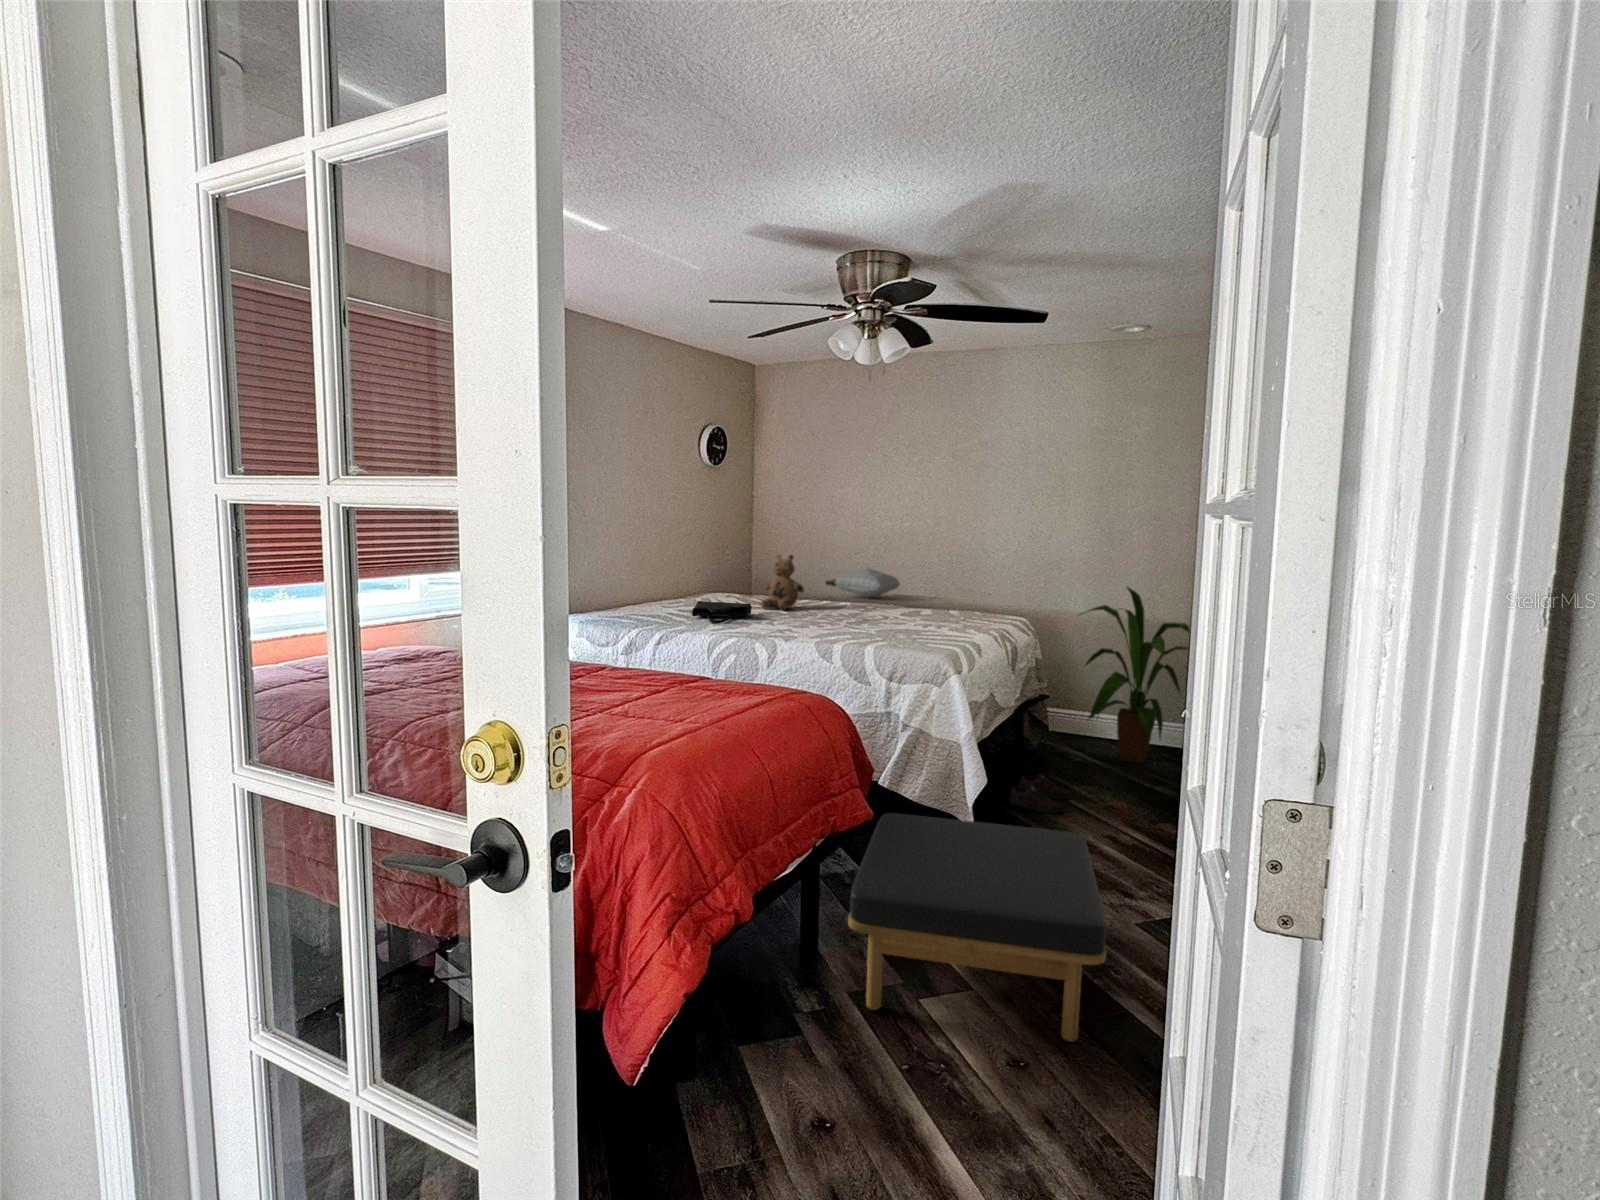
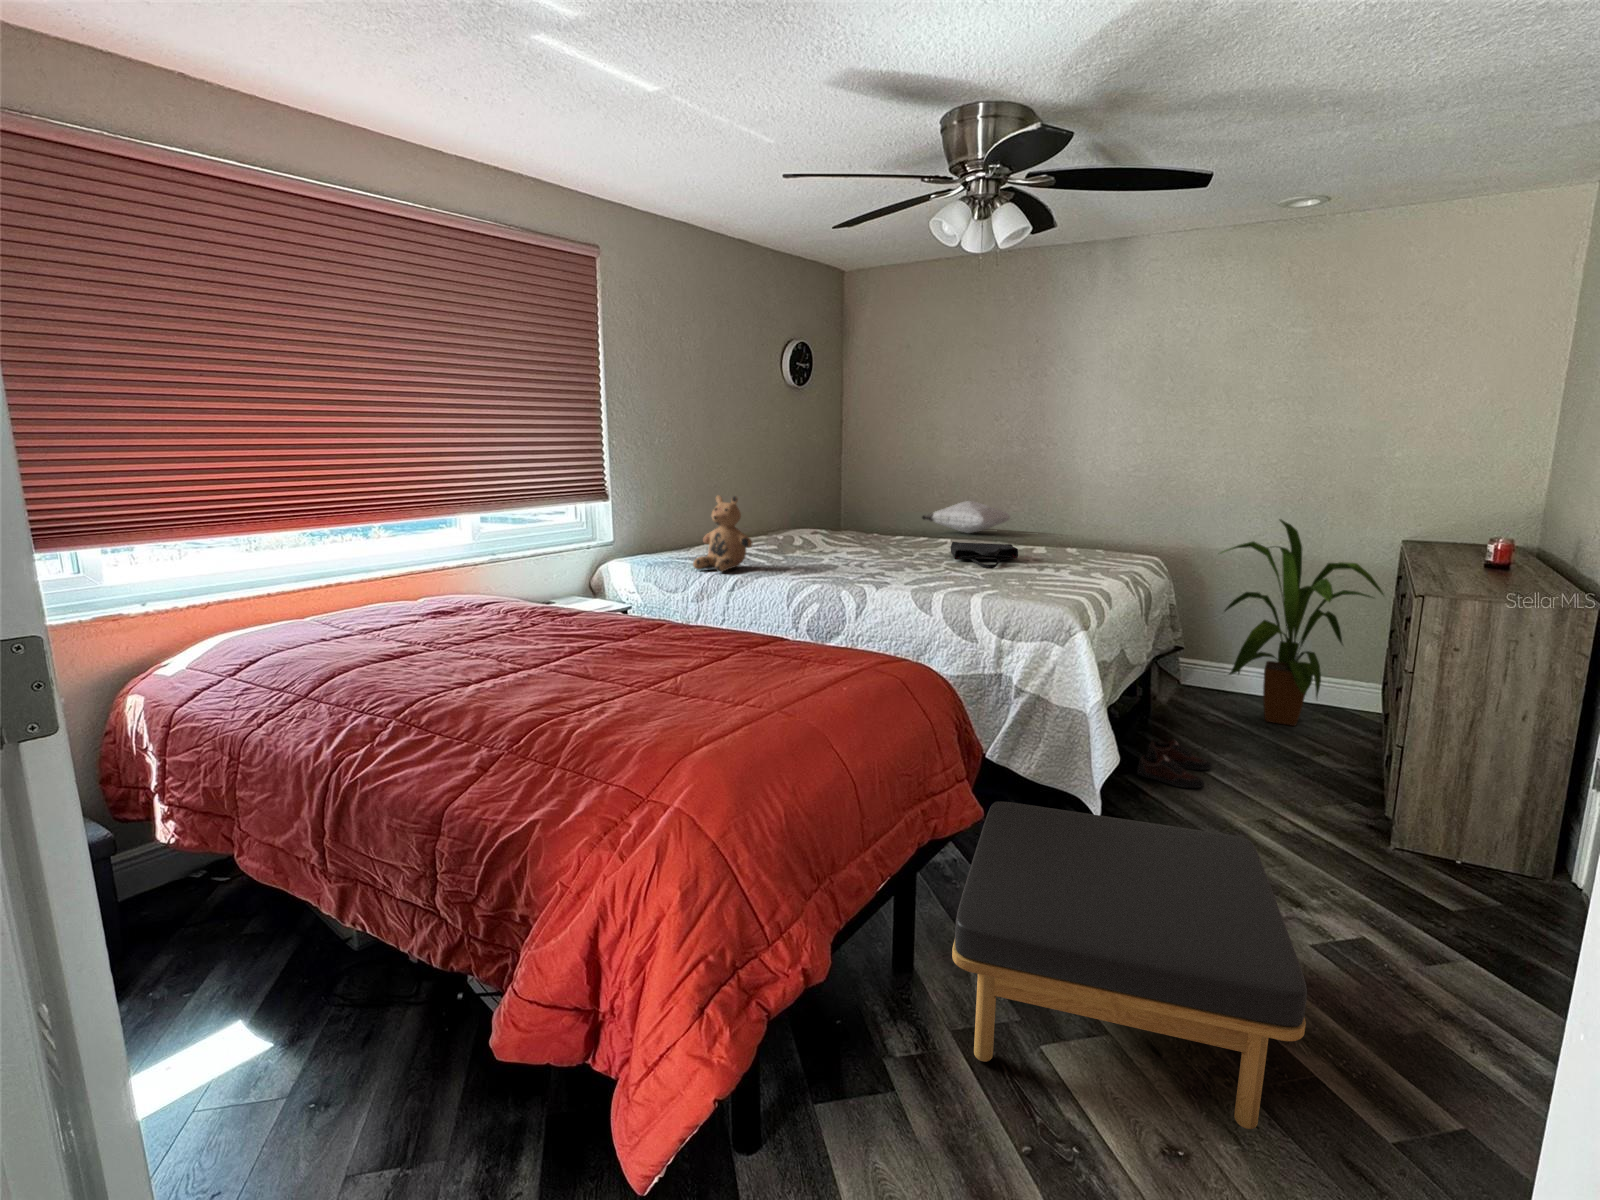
teddy bear: present [760,554,804,610] -> present [693,495,752,572]
tote bag: present [692,601,752,623] -> present [951,542,1018,568]

